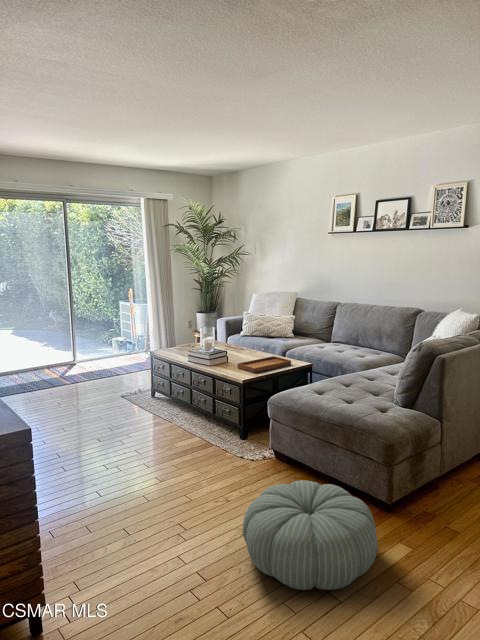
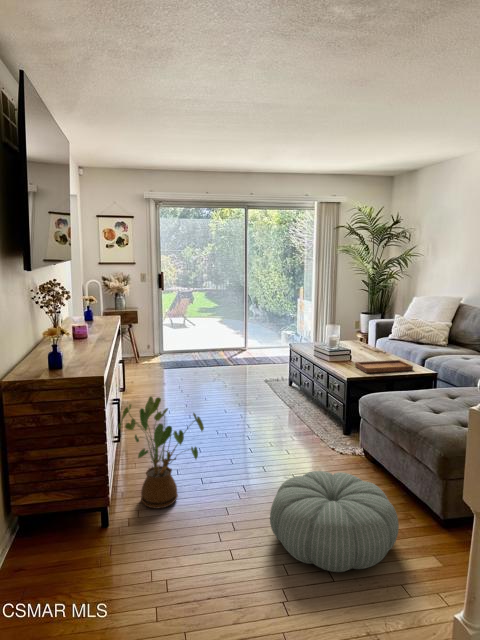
house plant: none [25,439,141,586] -> present [119,397,204,509]

